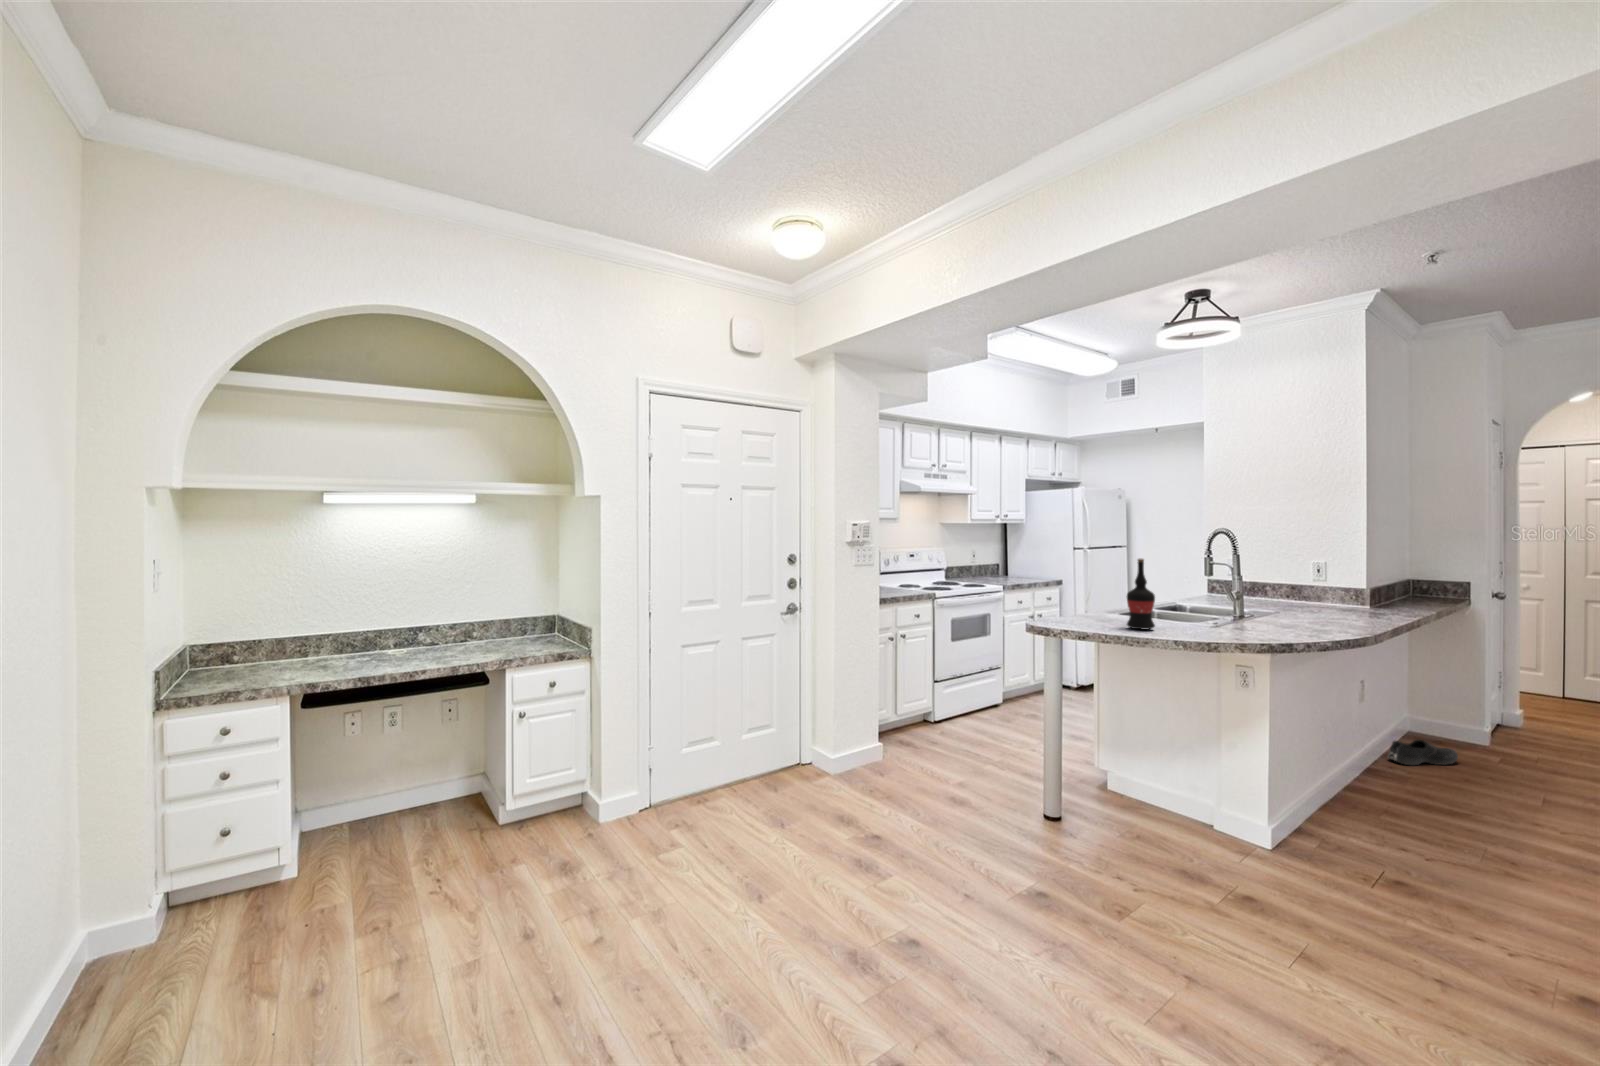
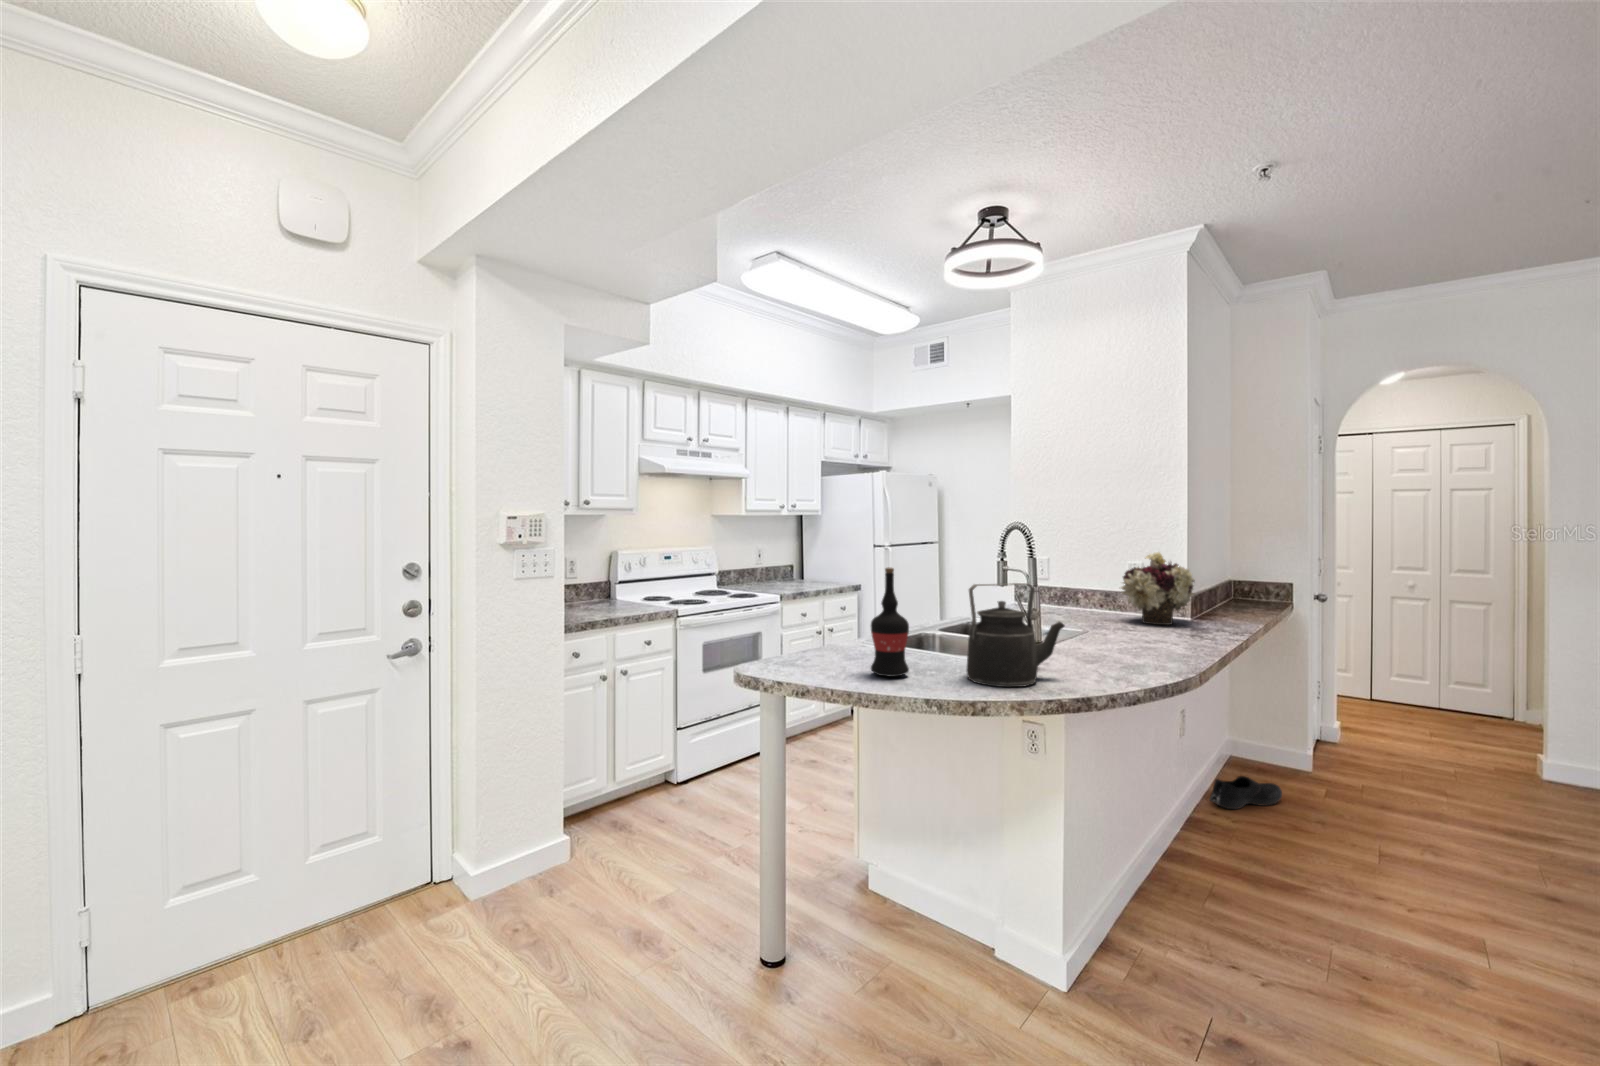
flower arrangement: none [1304,553,1373,610] -> present [1121,552,1194,625]
kettle: none [1197,570,1270,637] -> present [967,583,1065,687]

